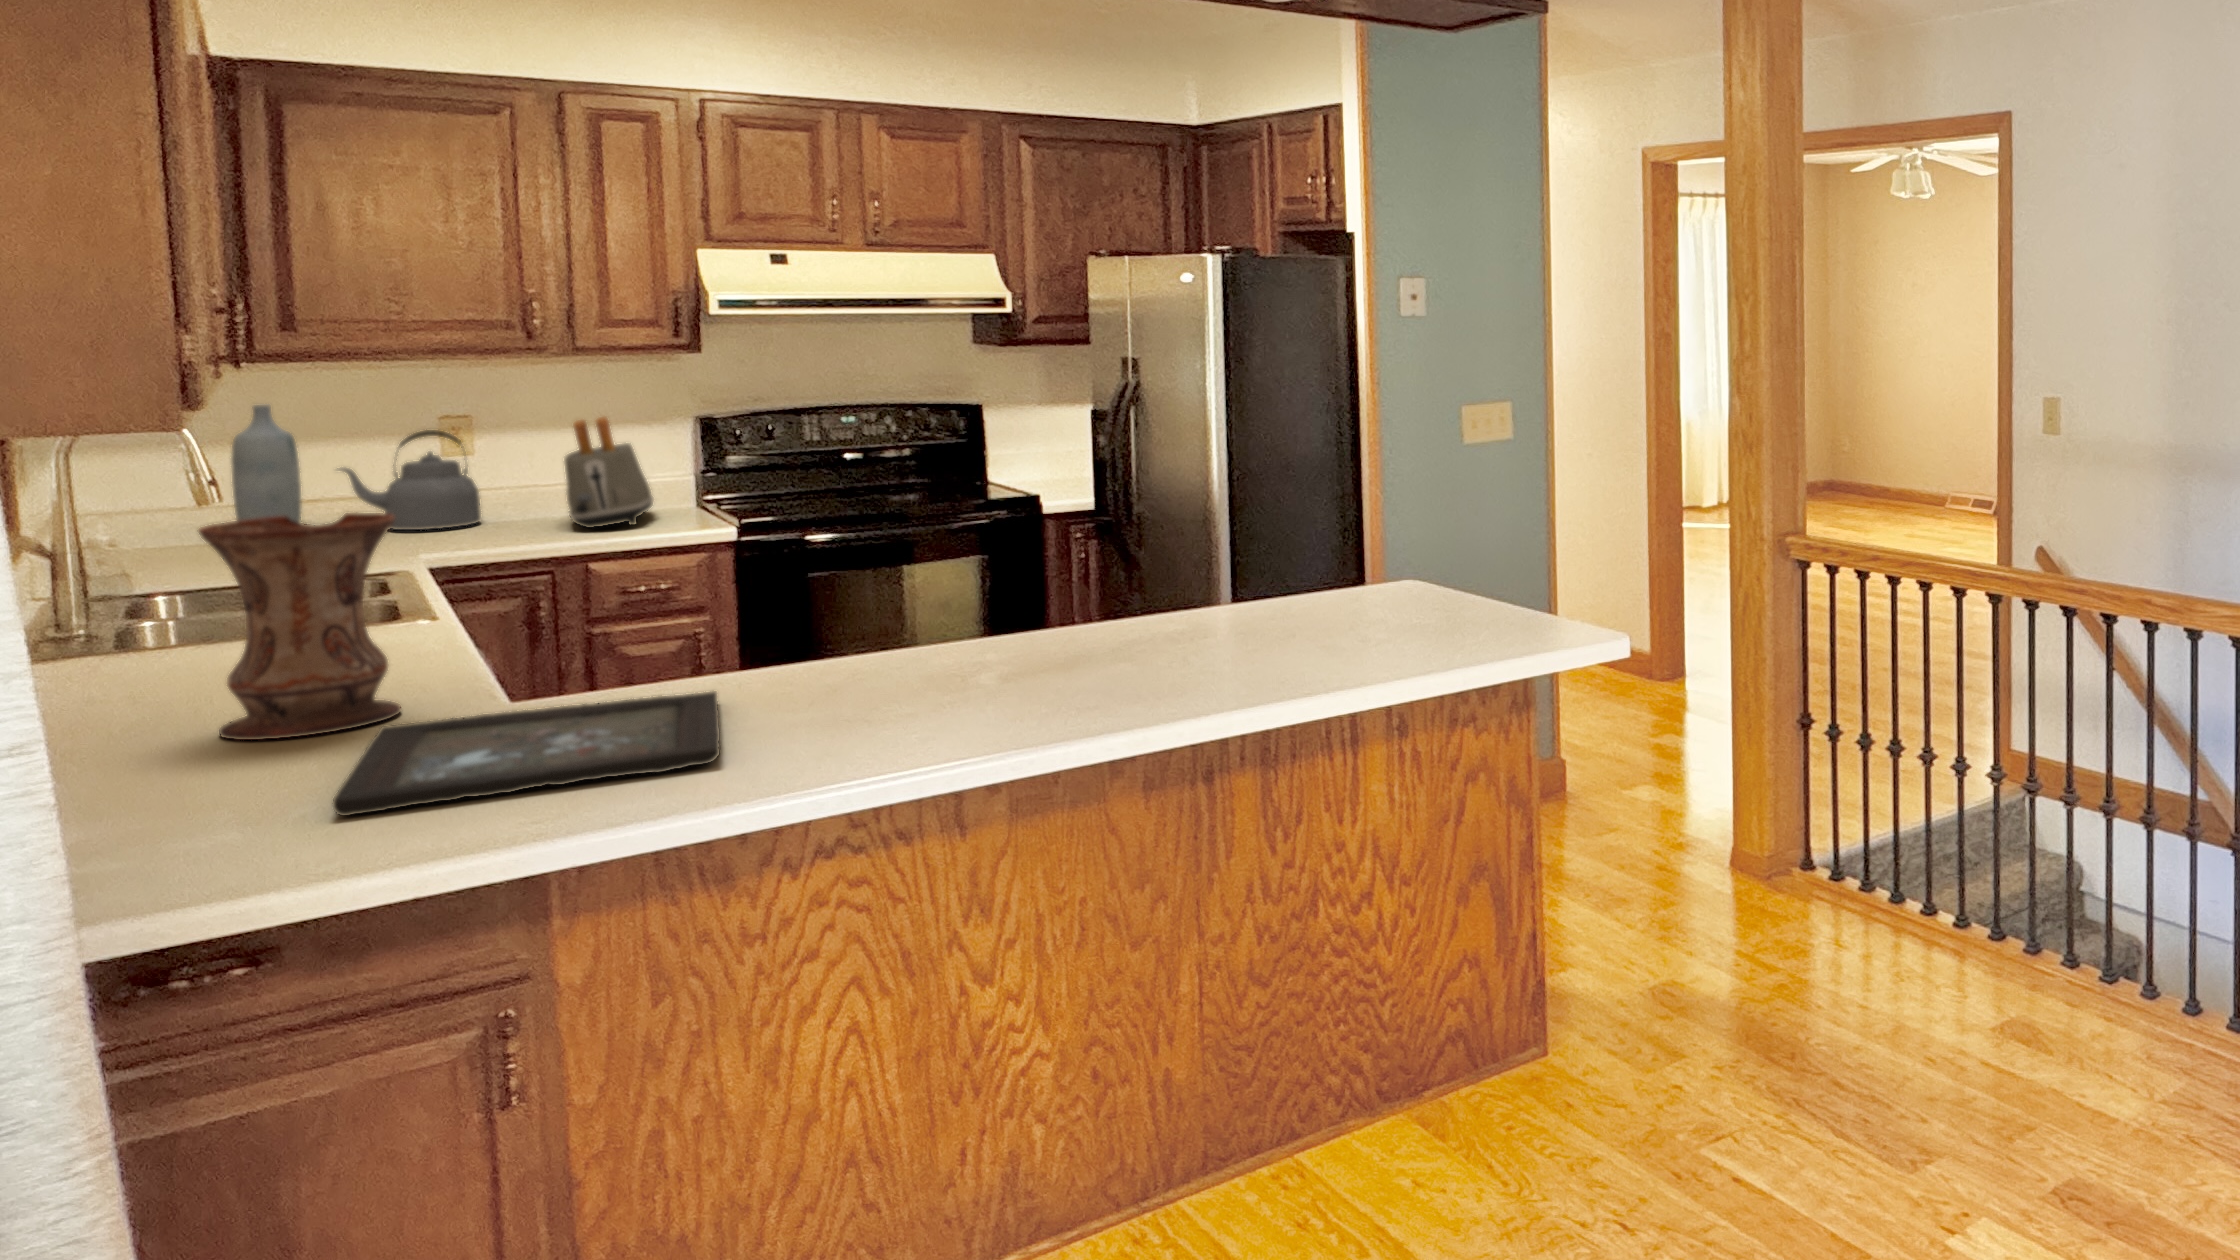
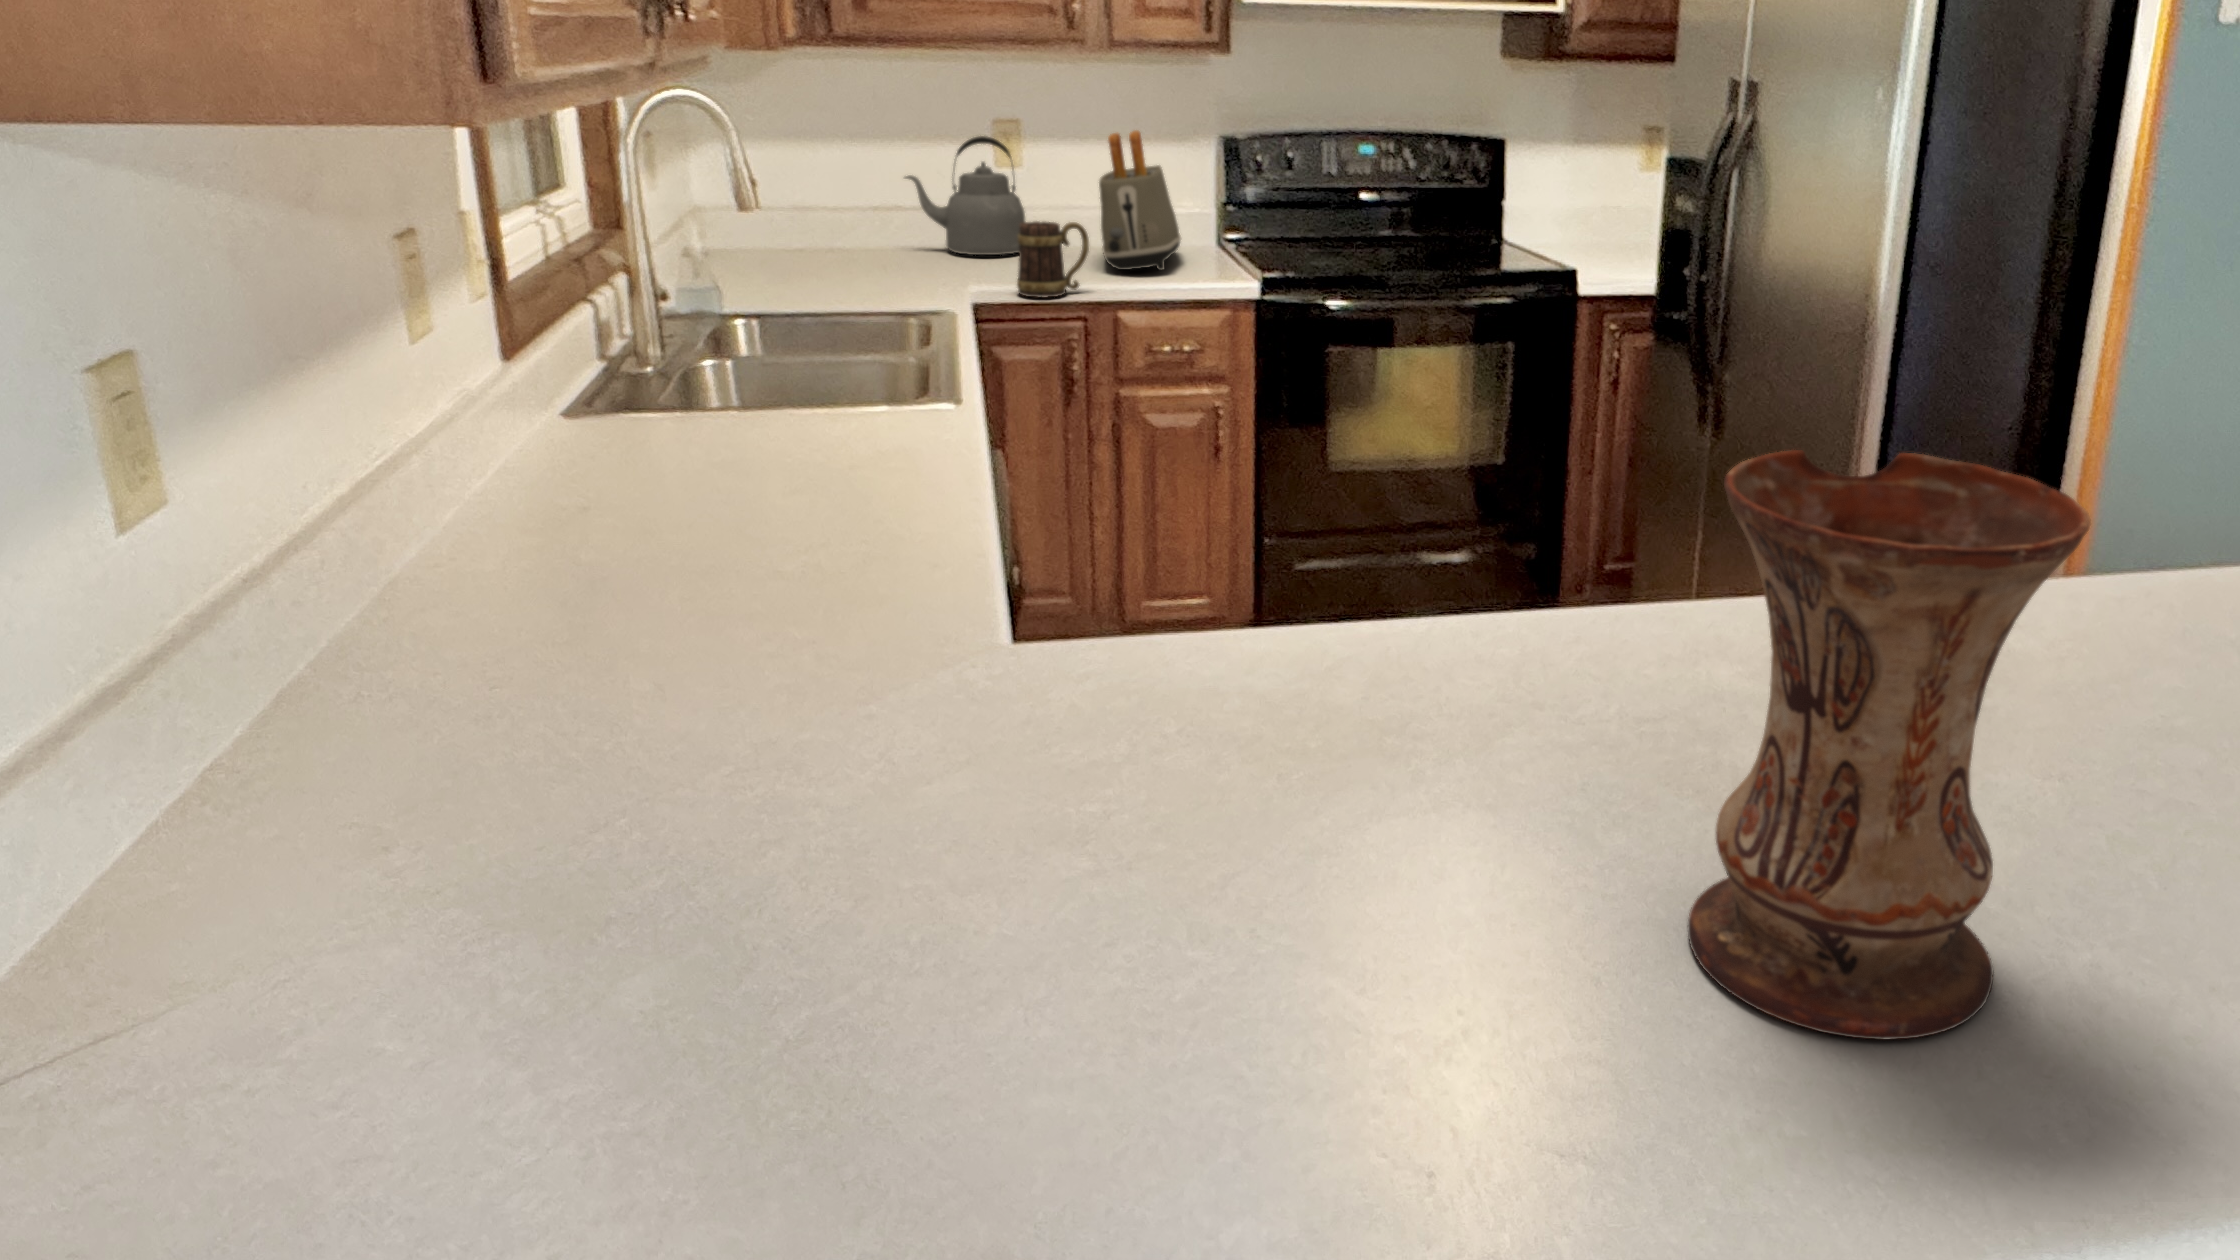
bottle: present [231,404,301,522] -> none [826,97,882,241]
mug: none [476,491,556,554] -> present [1017,221,1089,298]
vase: present [199,512,401,740] -> present [1688,450,2090,1040]
tray: present [333,691,720,816] -> none [586,748,1344,1162]

